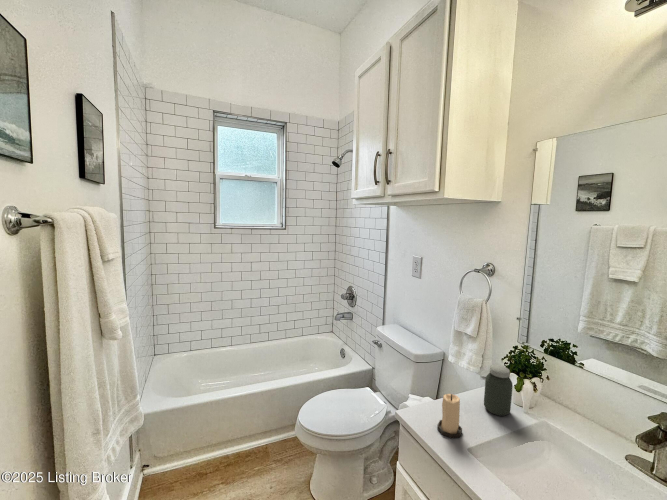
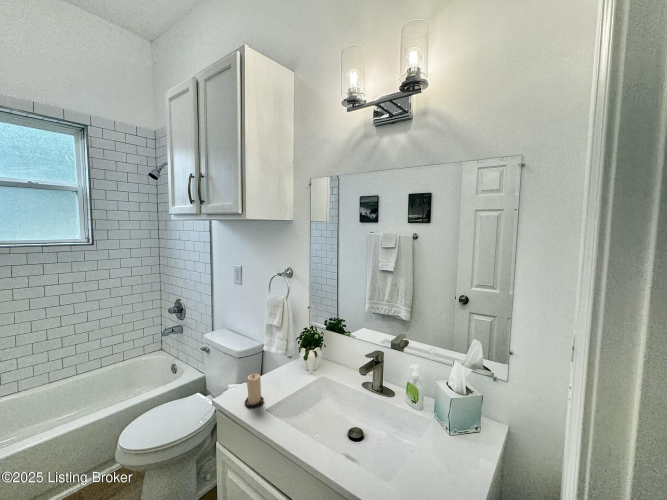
jar: present [484,365,513,416] -> none [284,344,302,382]

